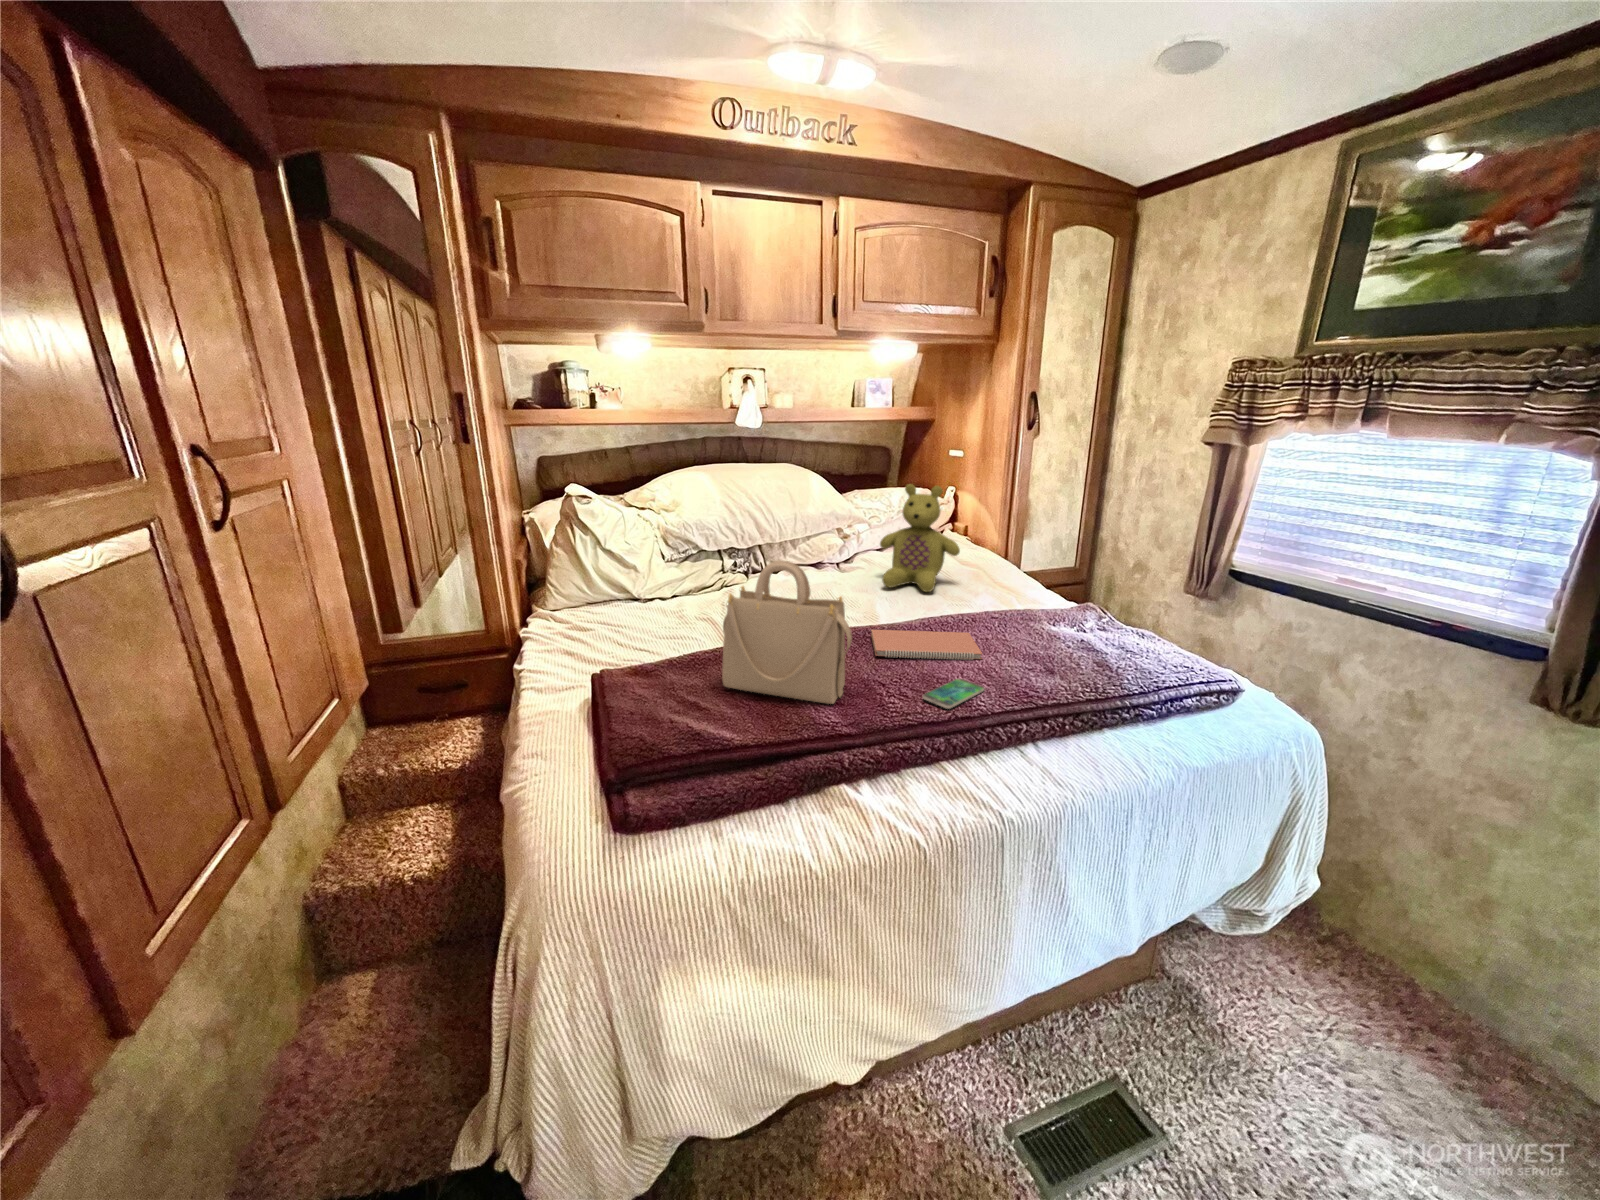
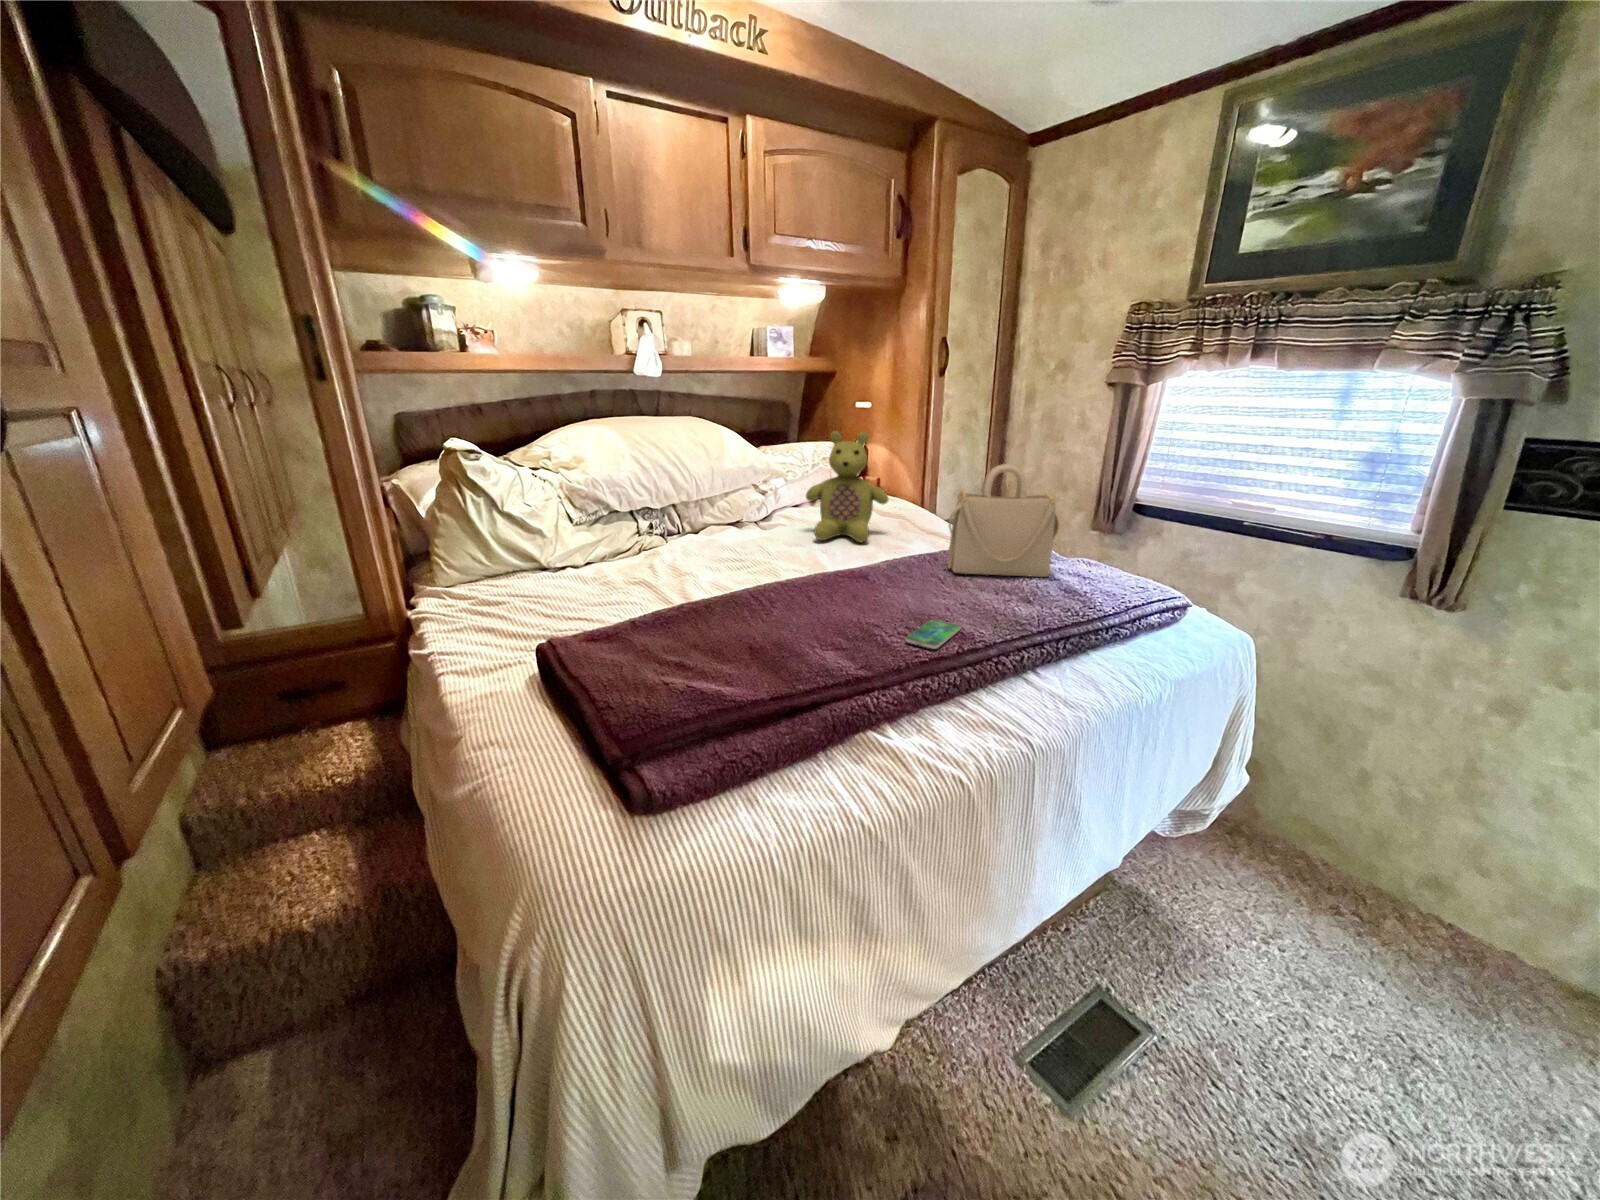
handbag: present [722,560,852,704] -> present [948,464,1059,577]
notebook: present [871,630,982,660] -> none [824,576,945,606]

